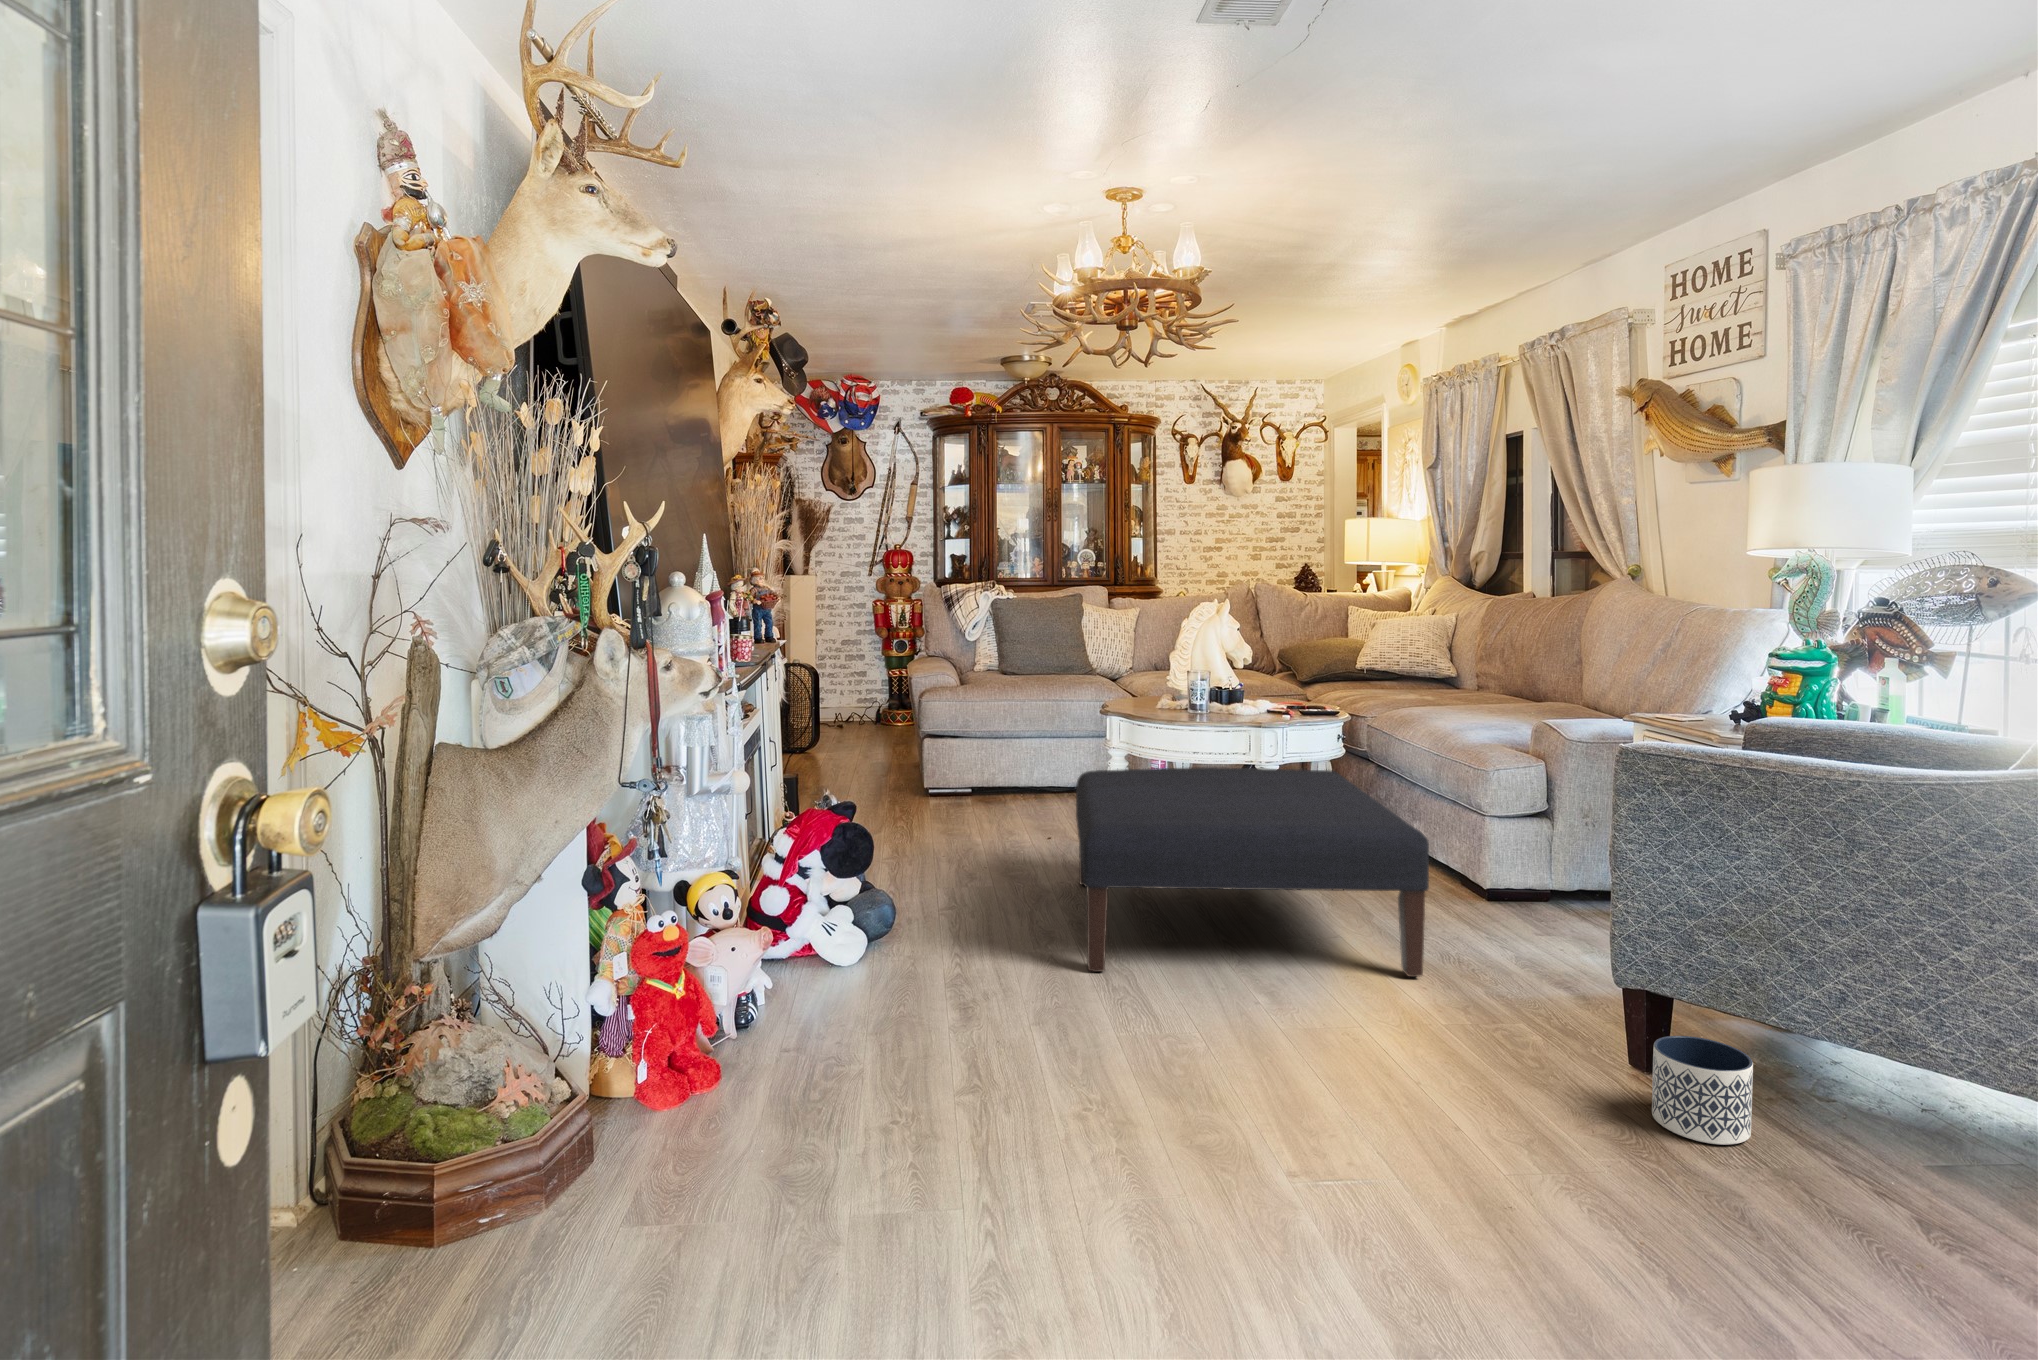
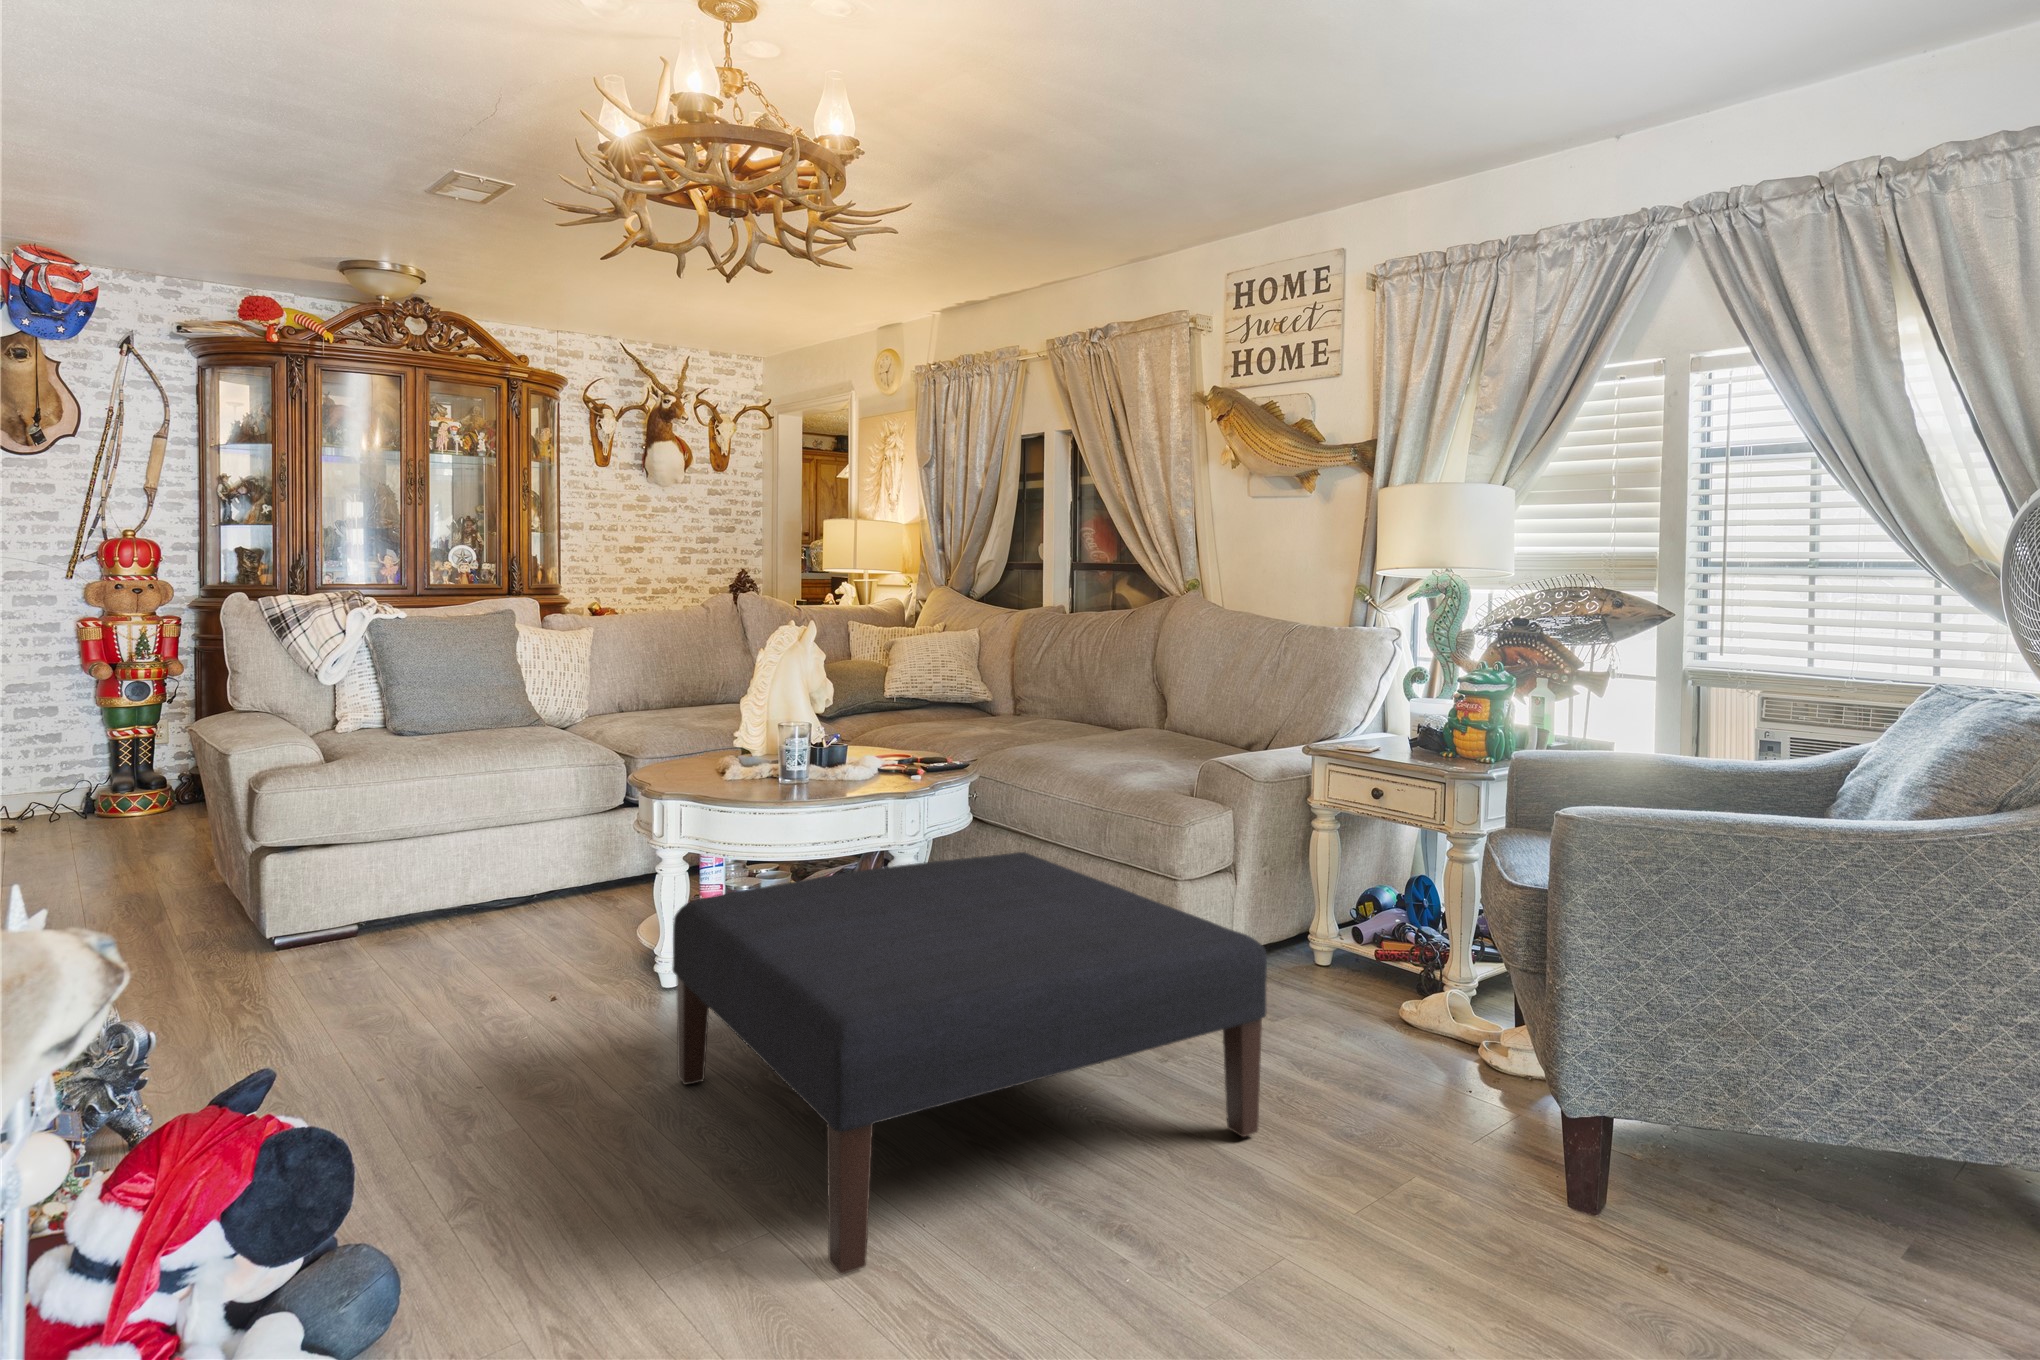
planter: present [1652,1036,1753,1145] -> none [1664,1166,1782,1309]

